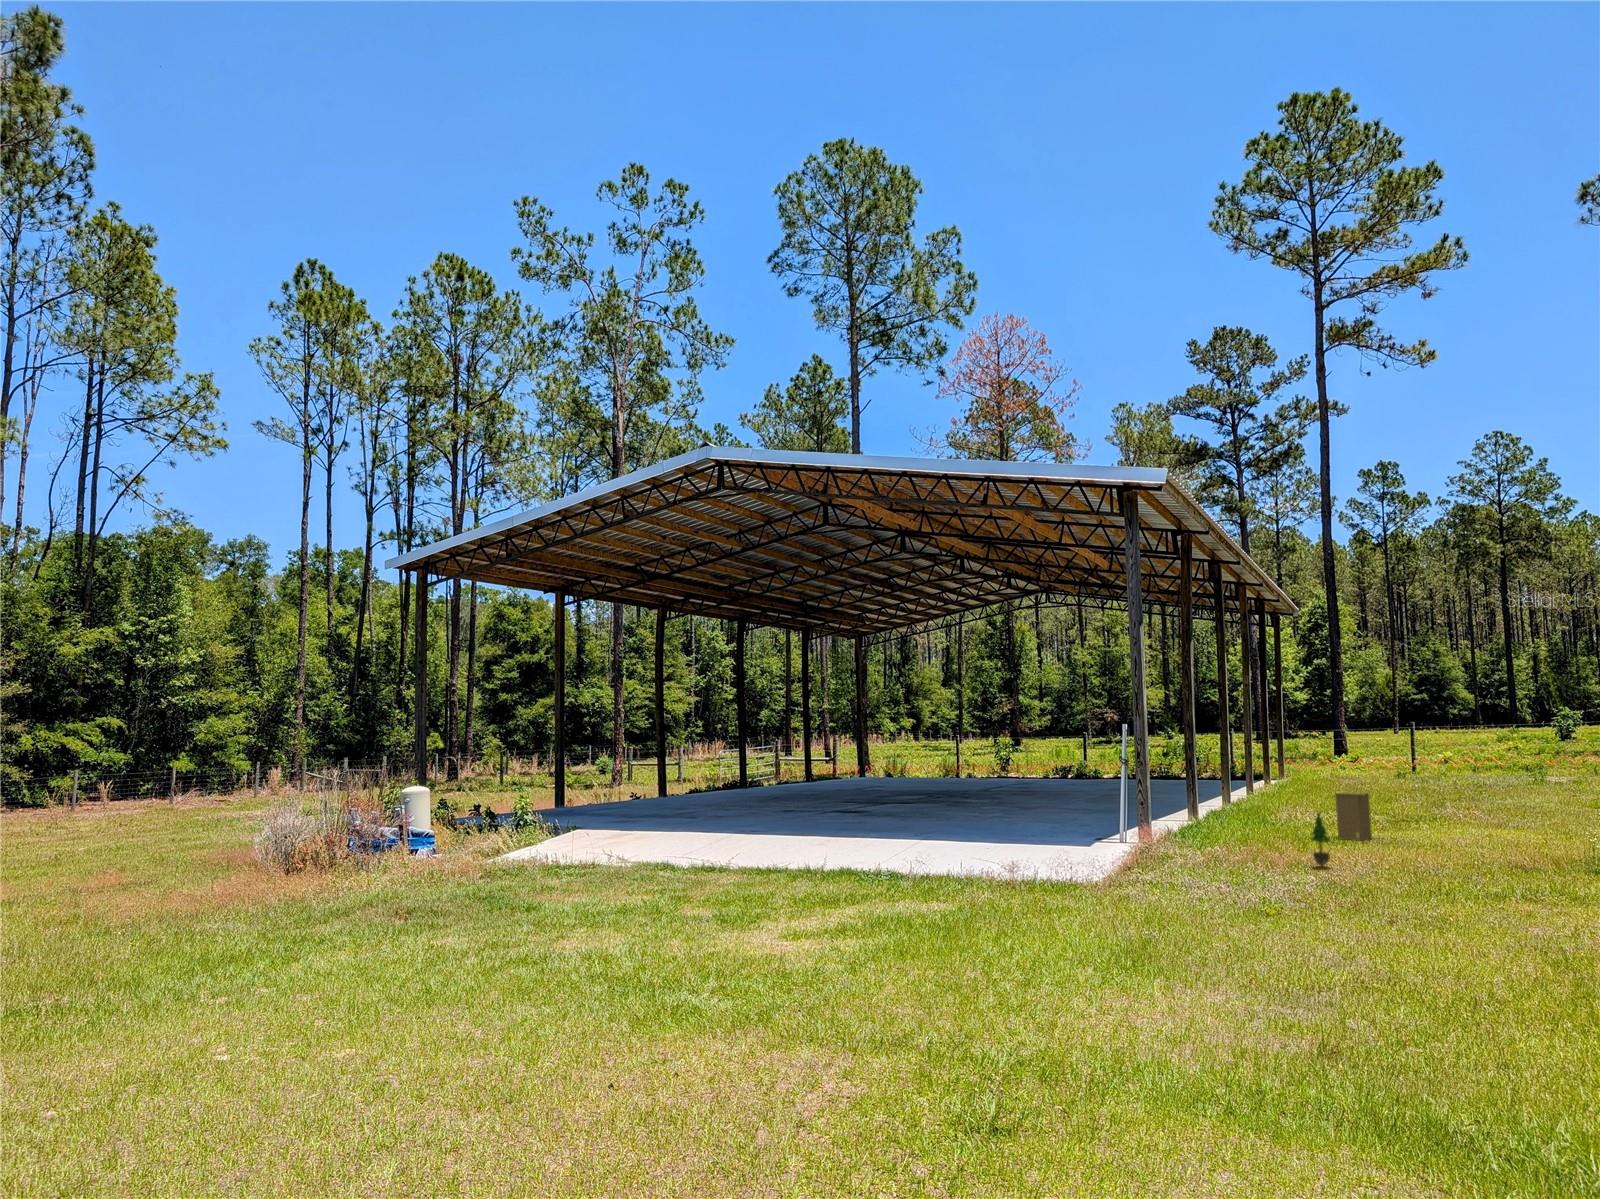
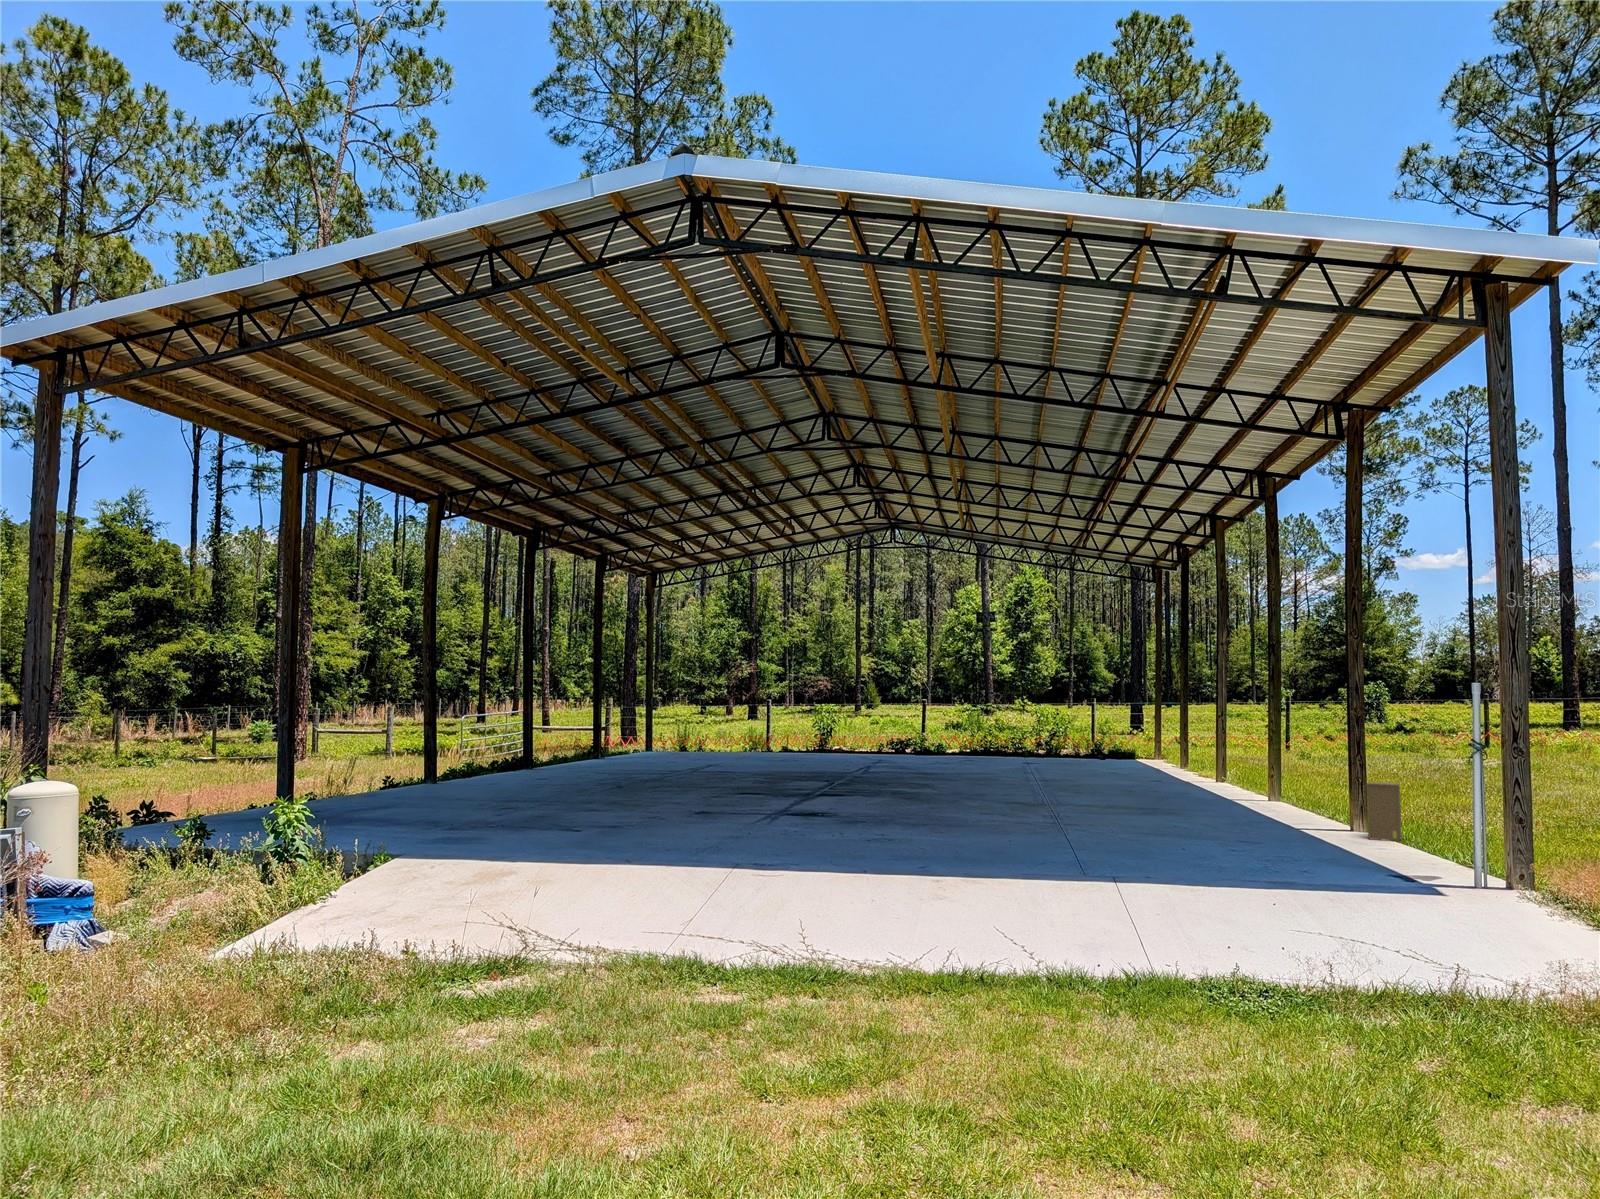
potted tree: present [1311,812,1330,866] -> none [1475,818,1506,893]

